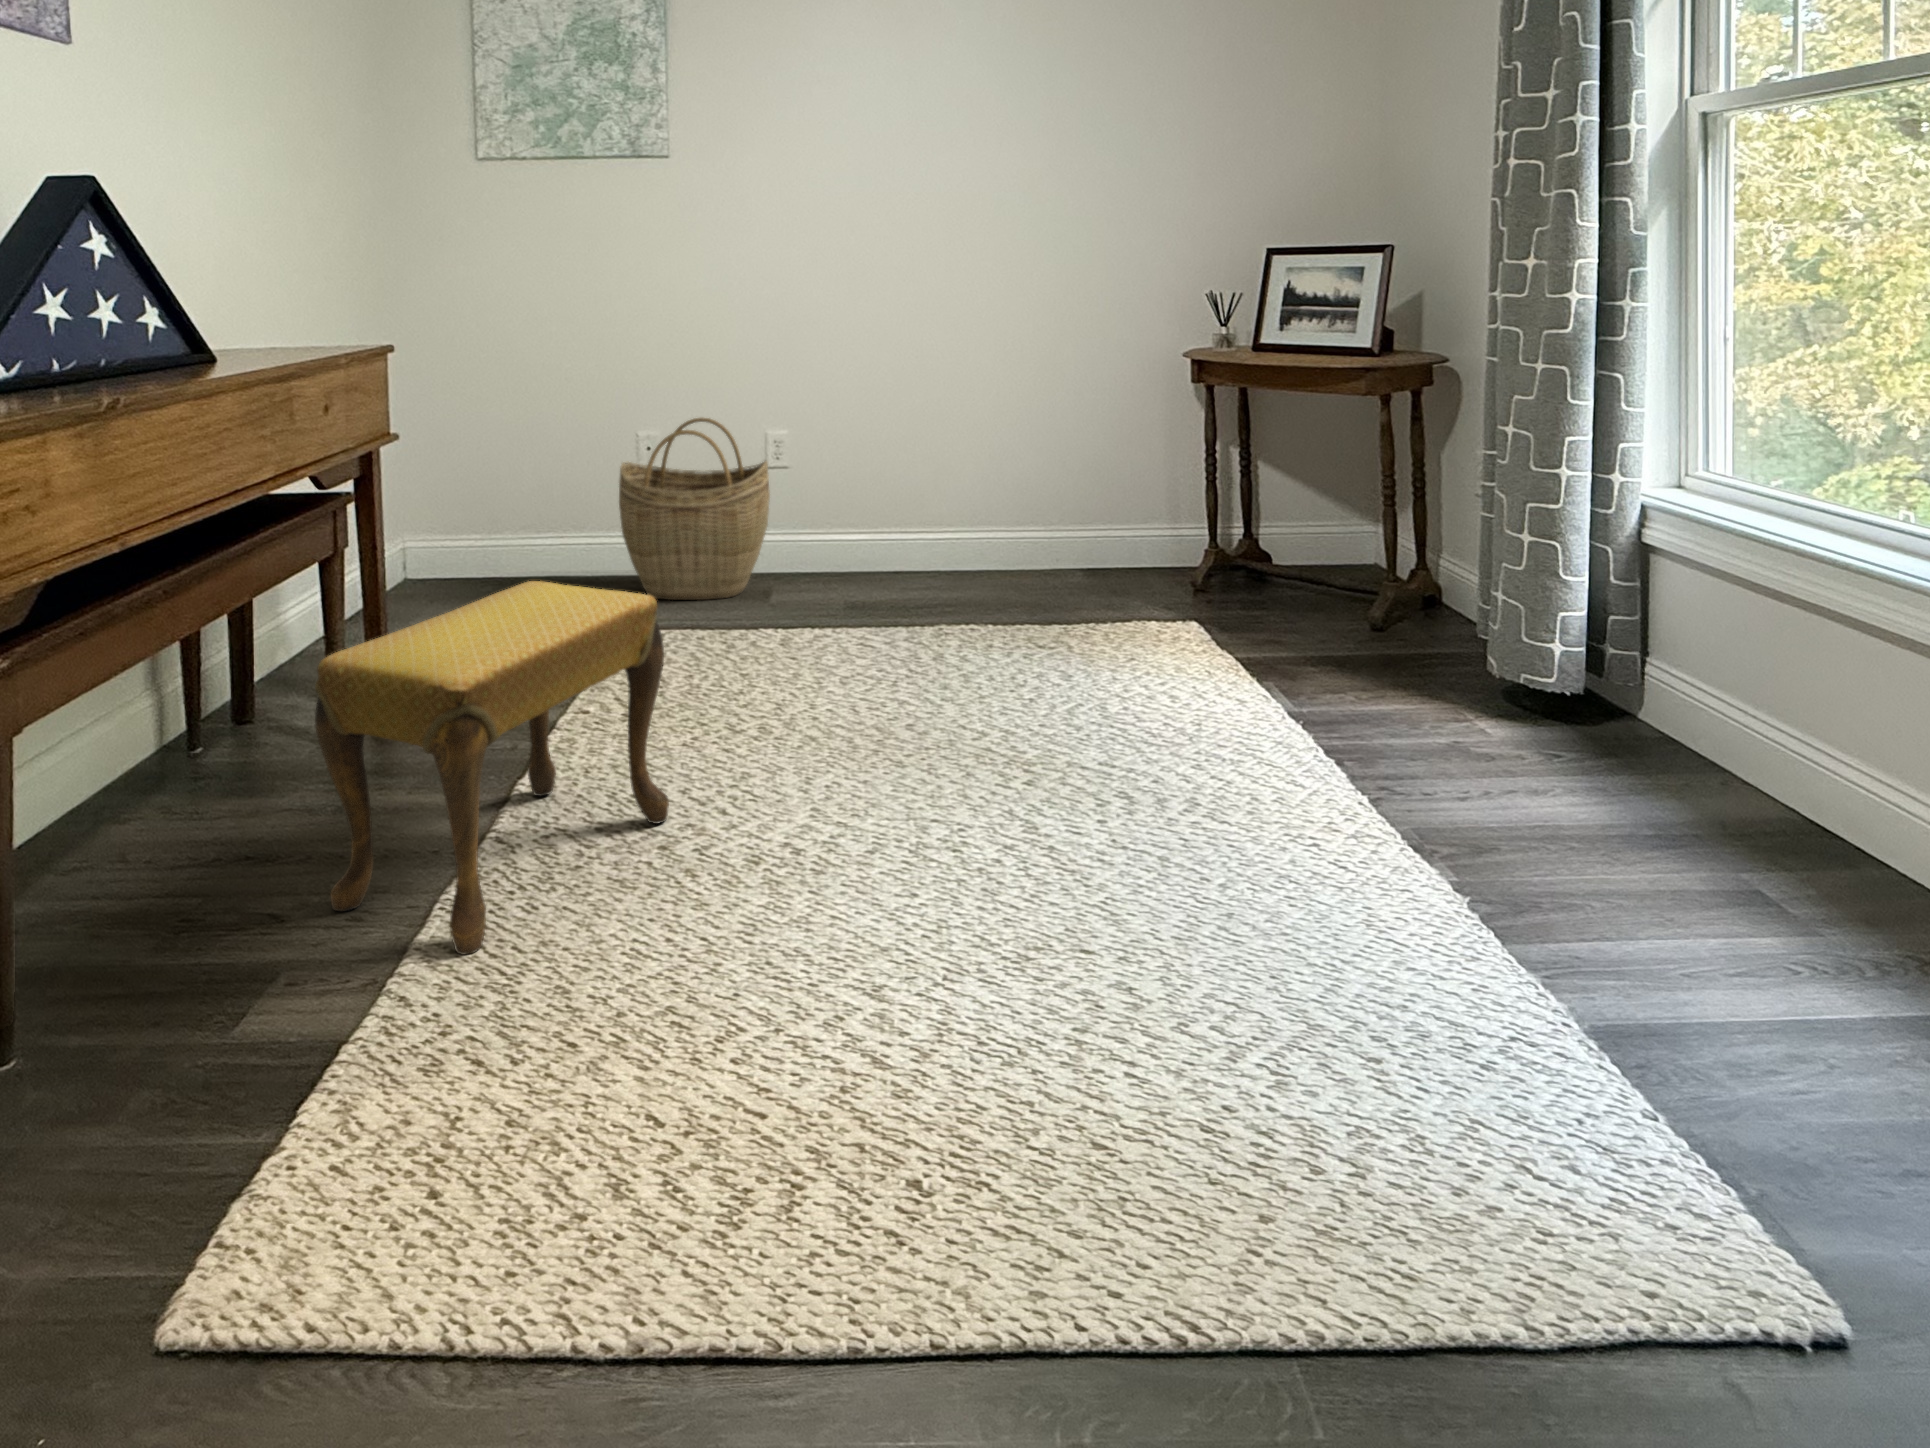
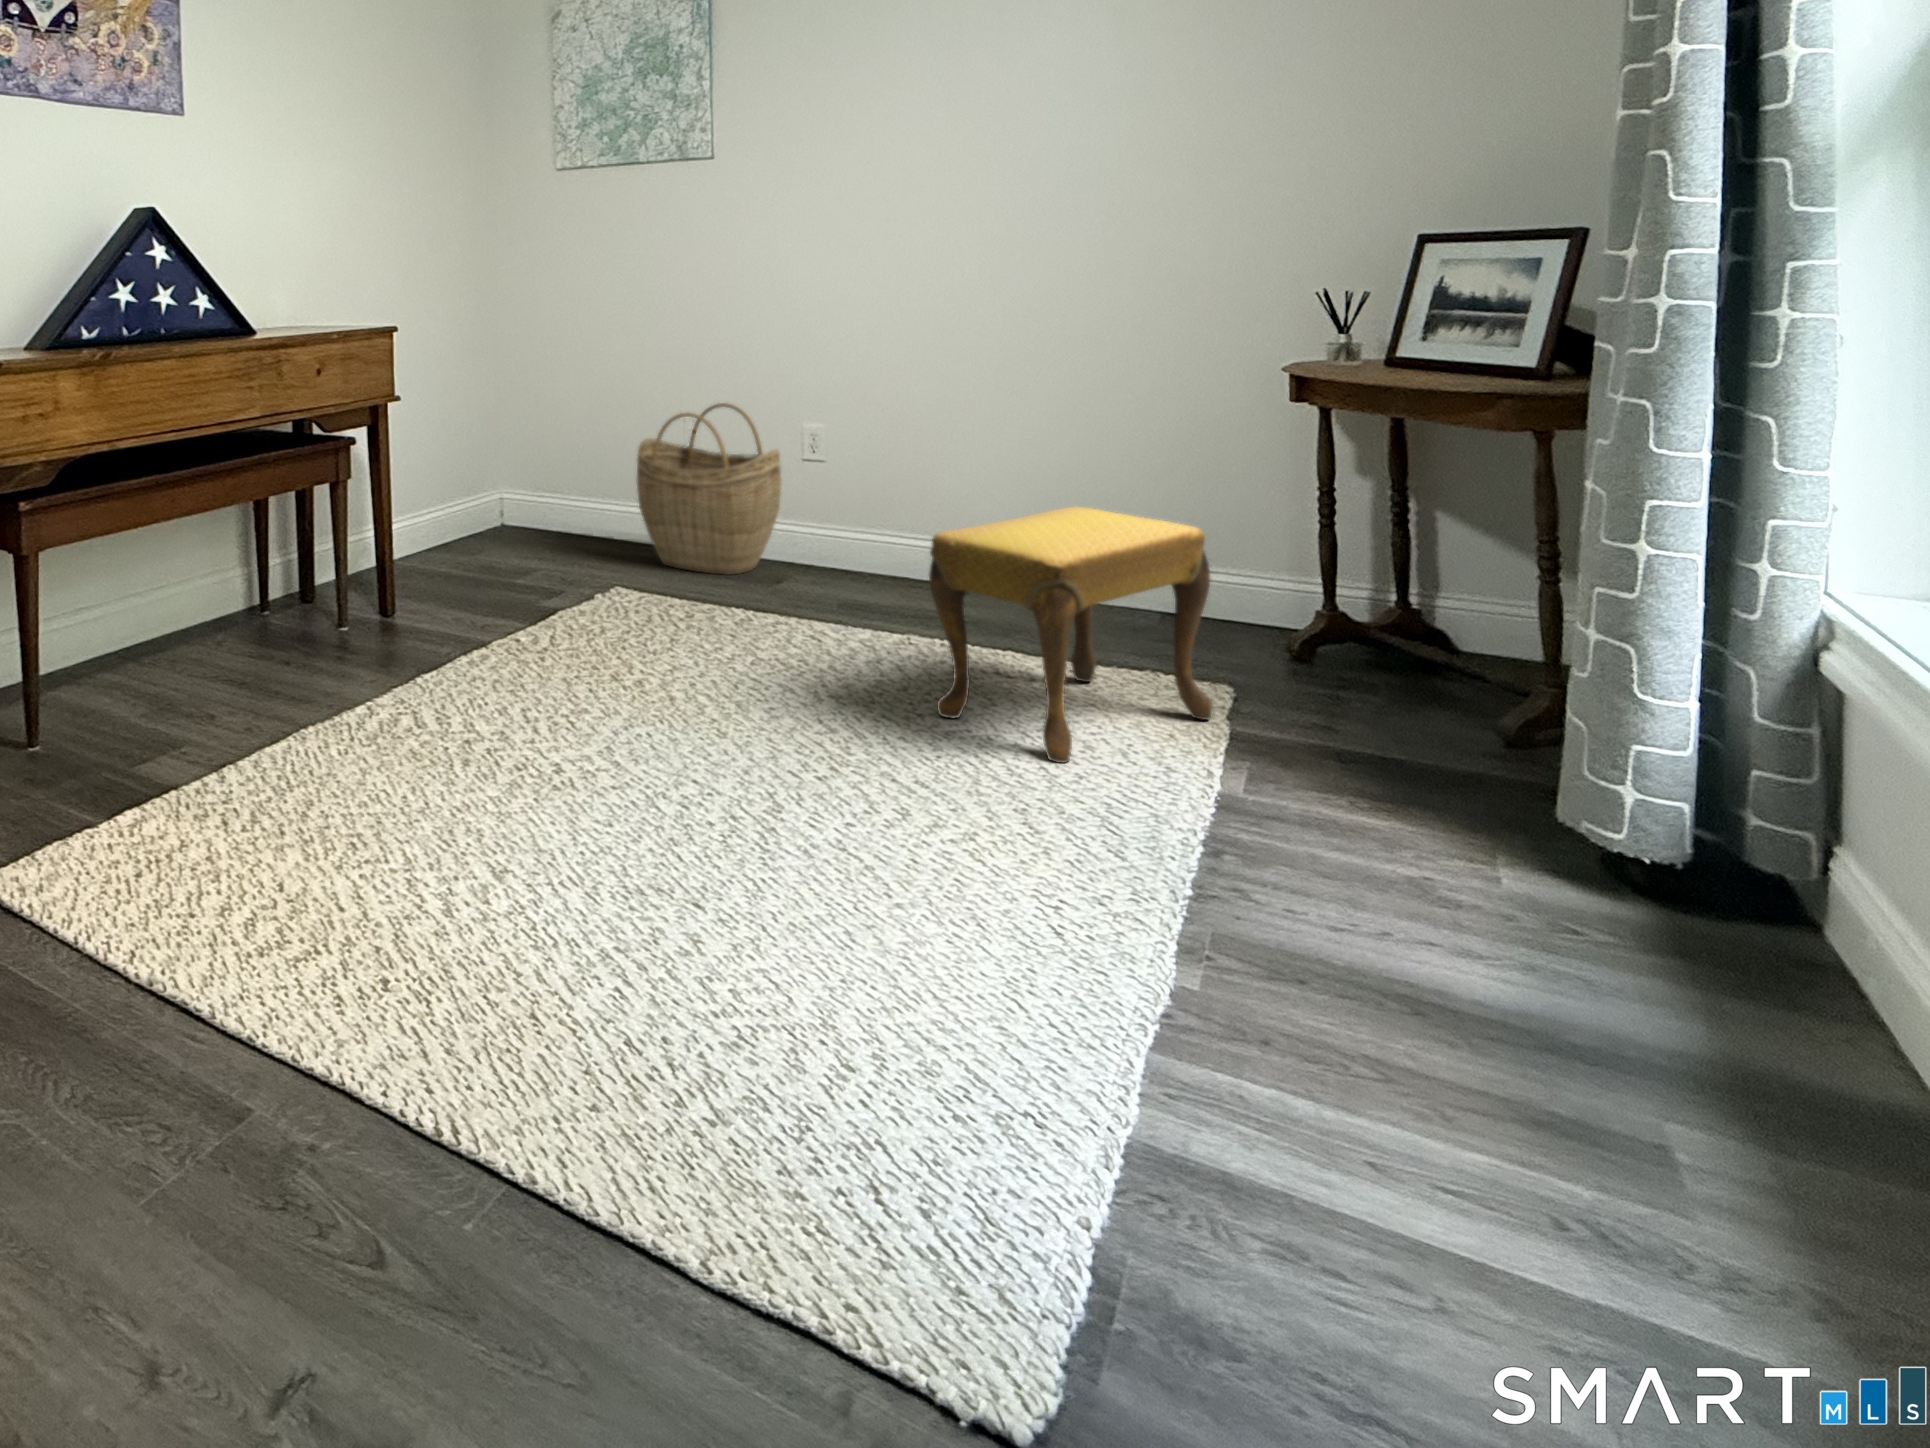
footstool: present [315,581,669,955] -> present [929,506,1212,763]

